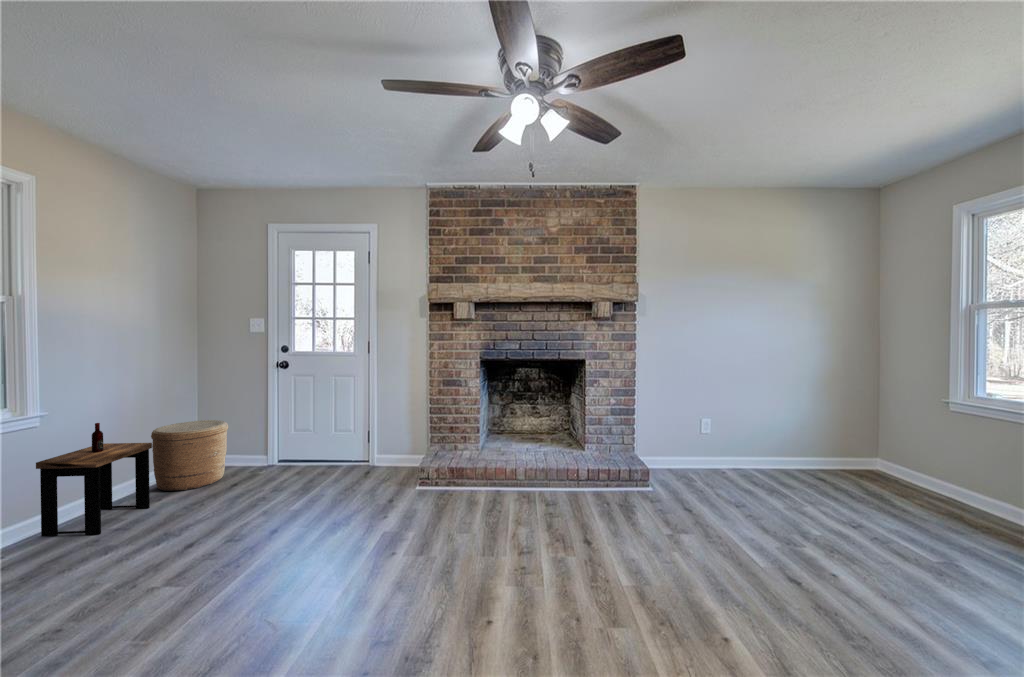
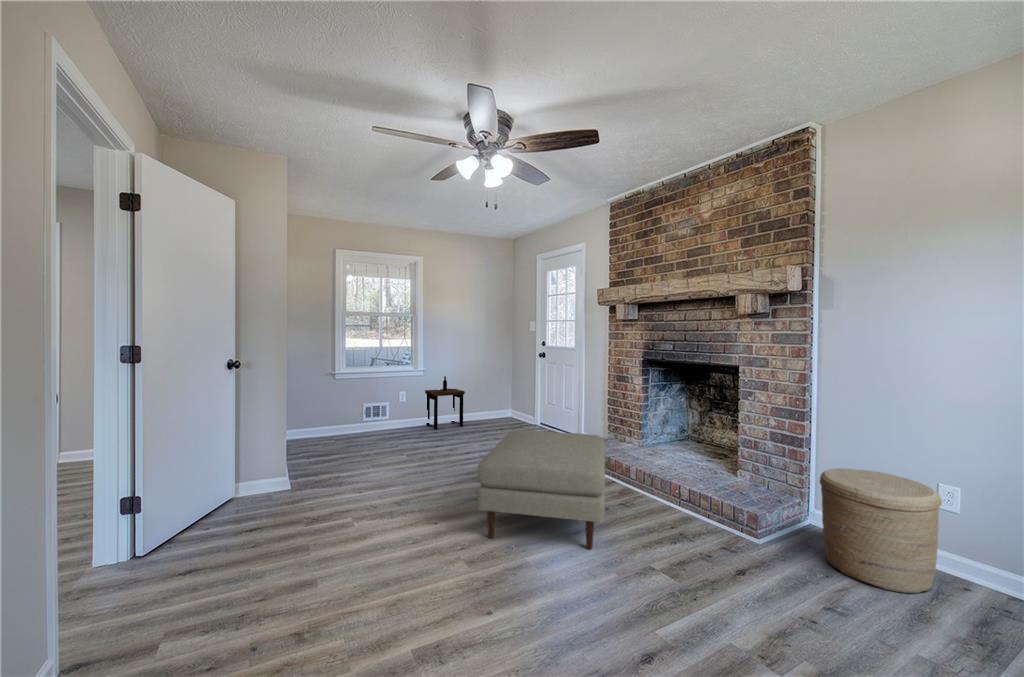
woven basket: present [151,420,228,491] -> present [820,468,942,593]
ottoman: none [454,446,656,617] -> present [477,430,605,549]

